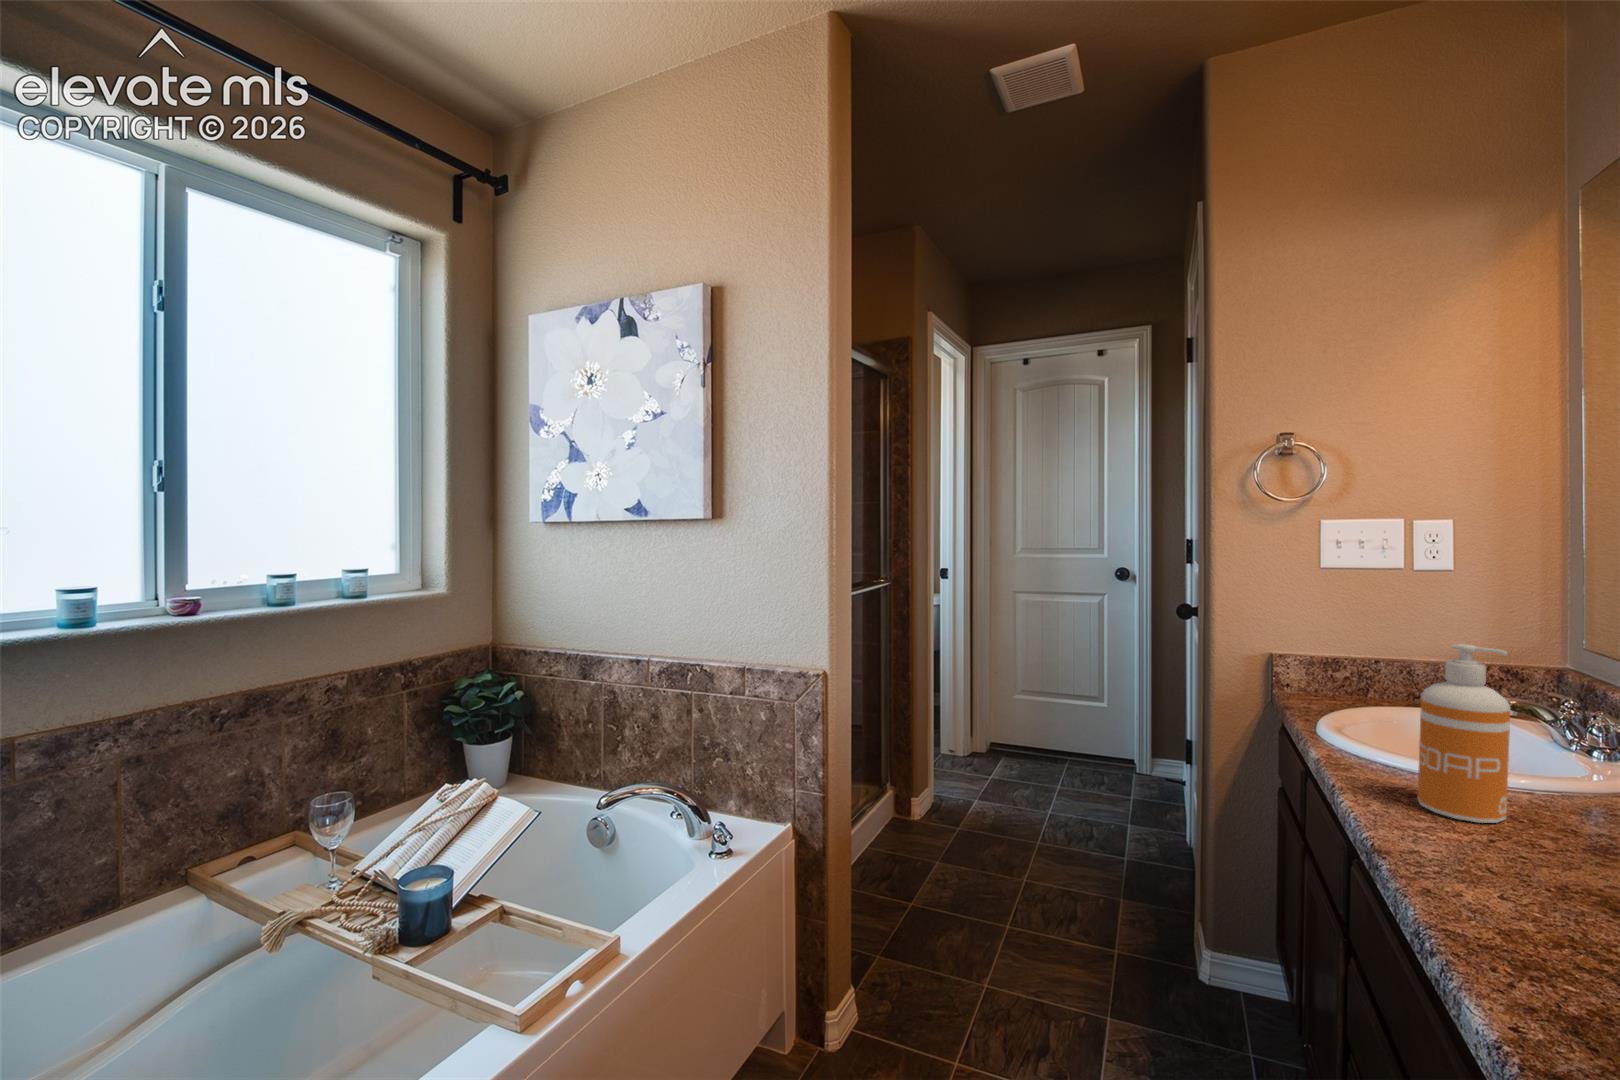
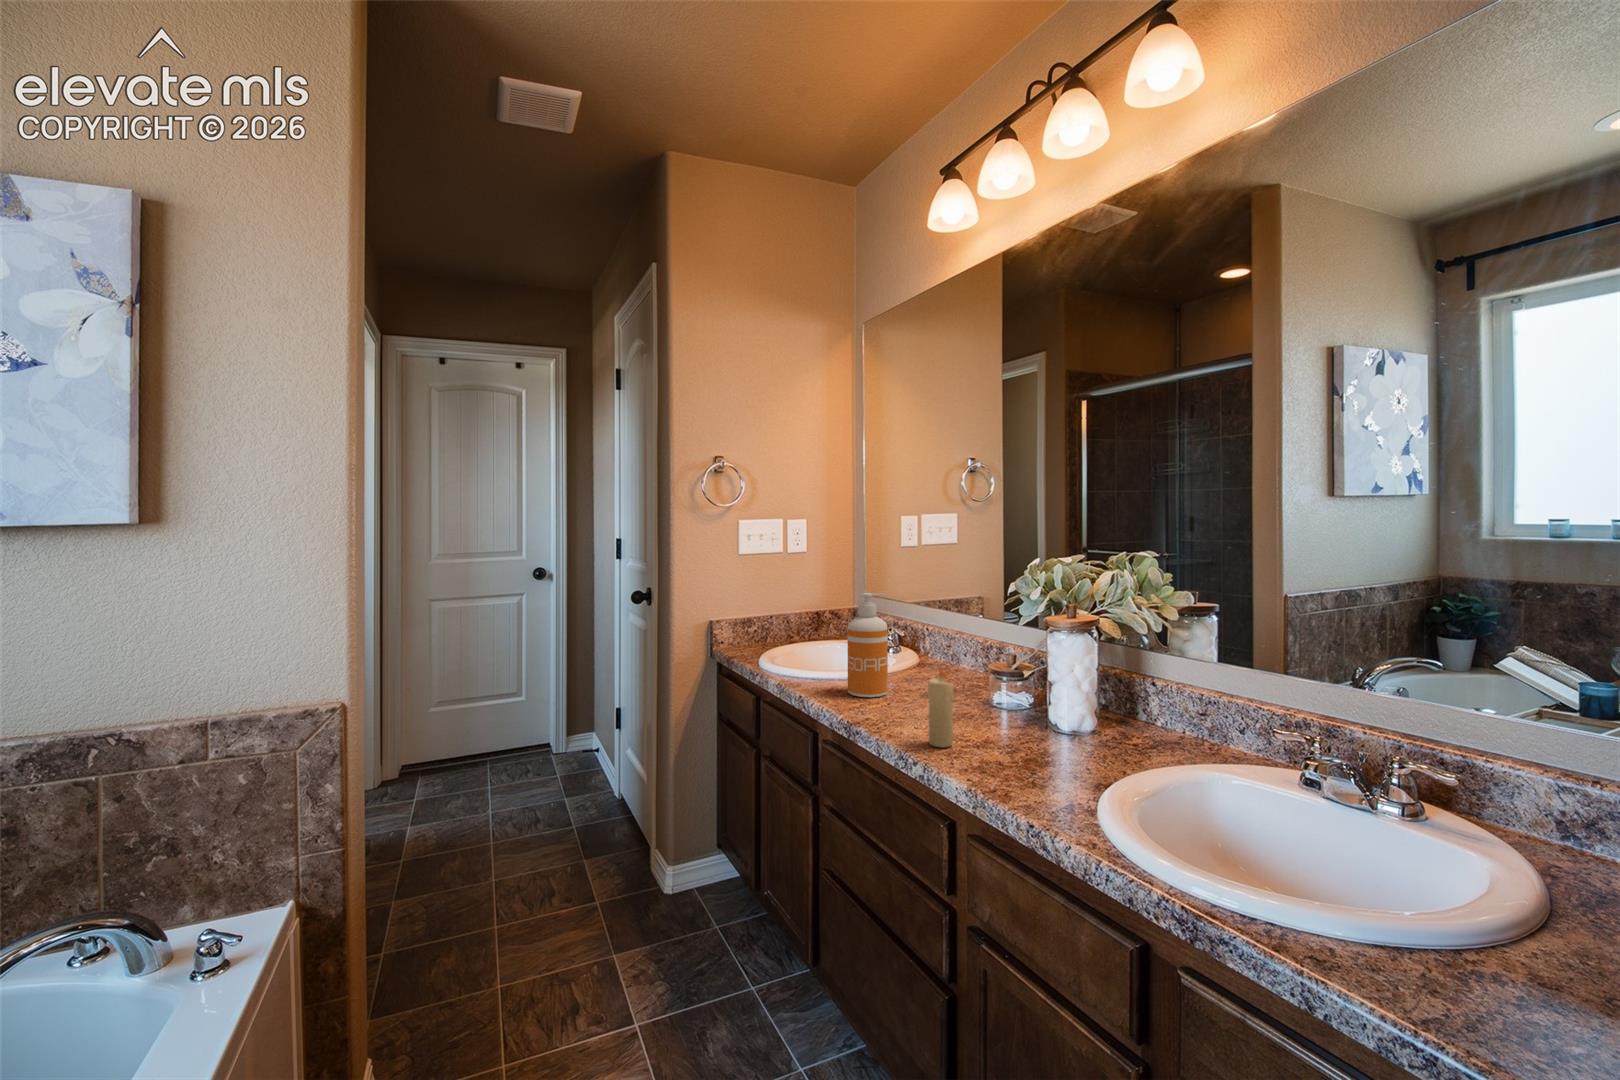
candle: none [1477,797,1542,949] -> present [928,669,954,747]

